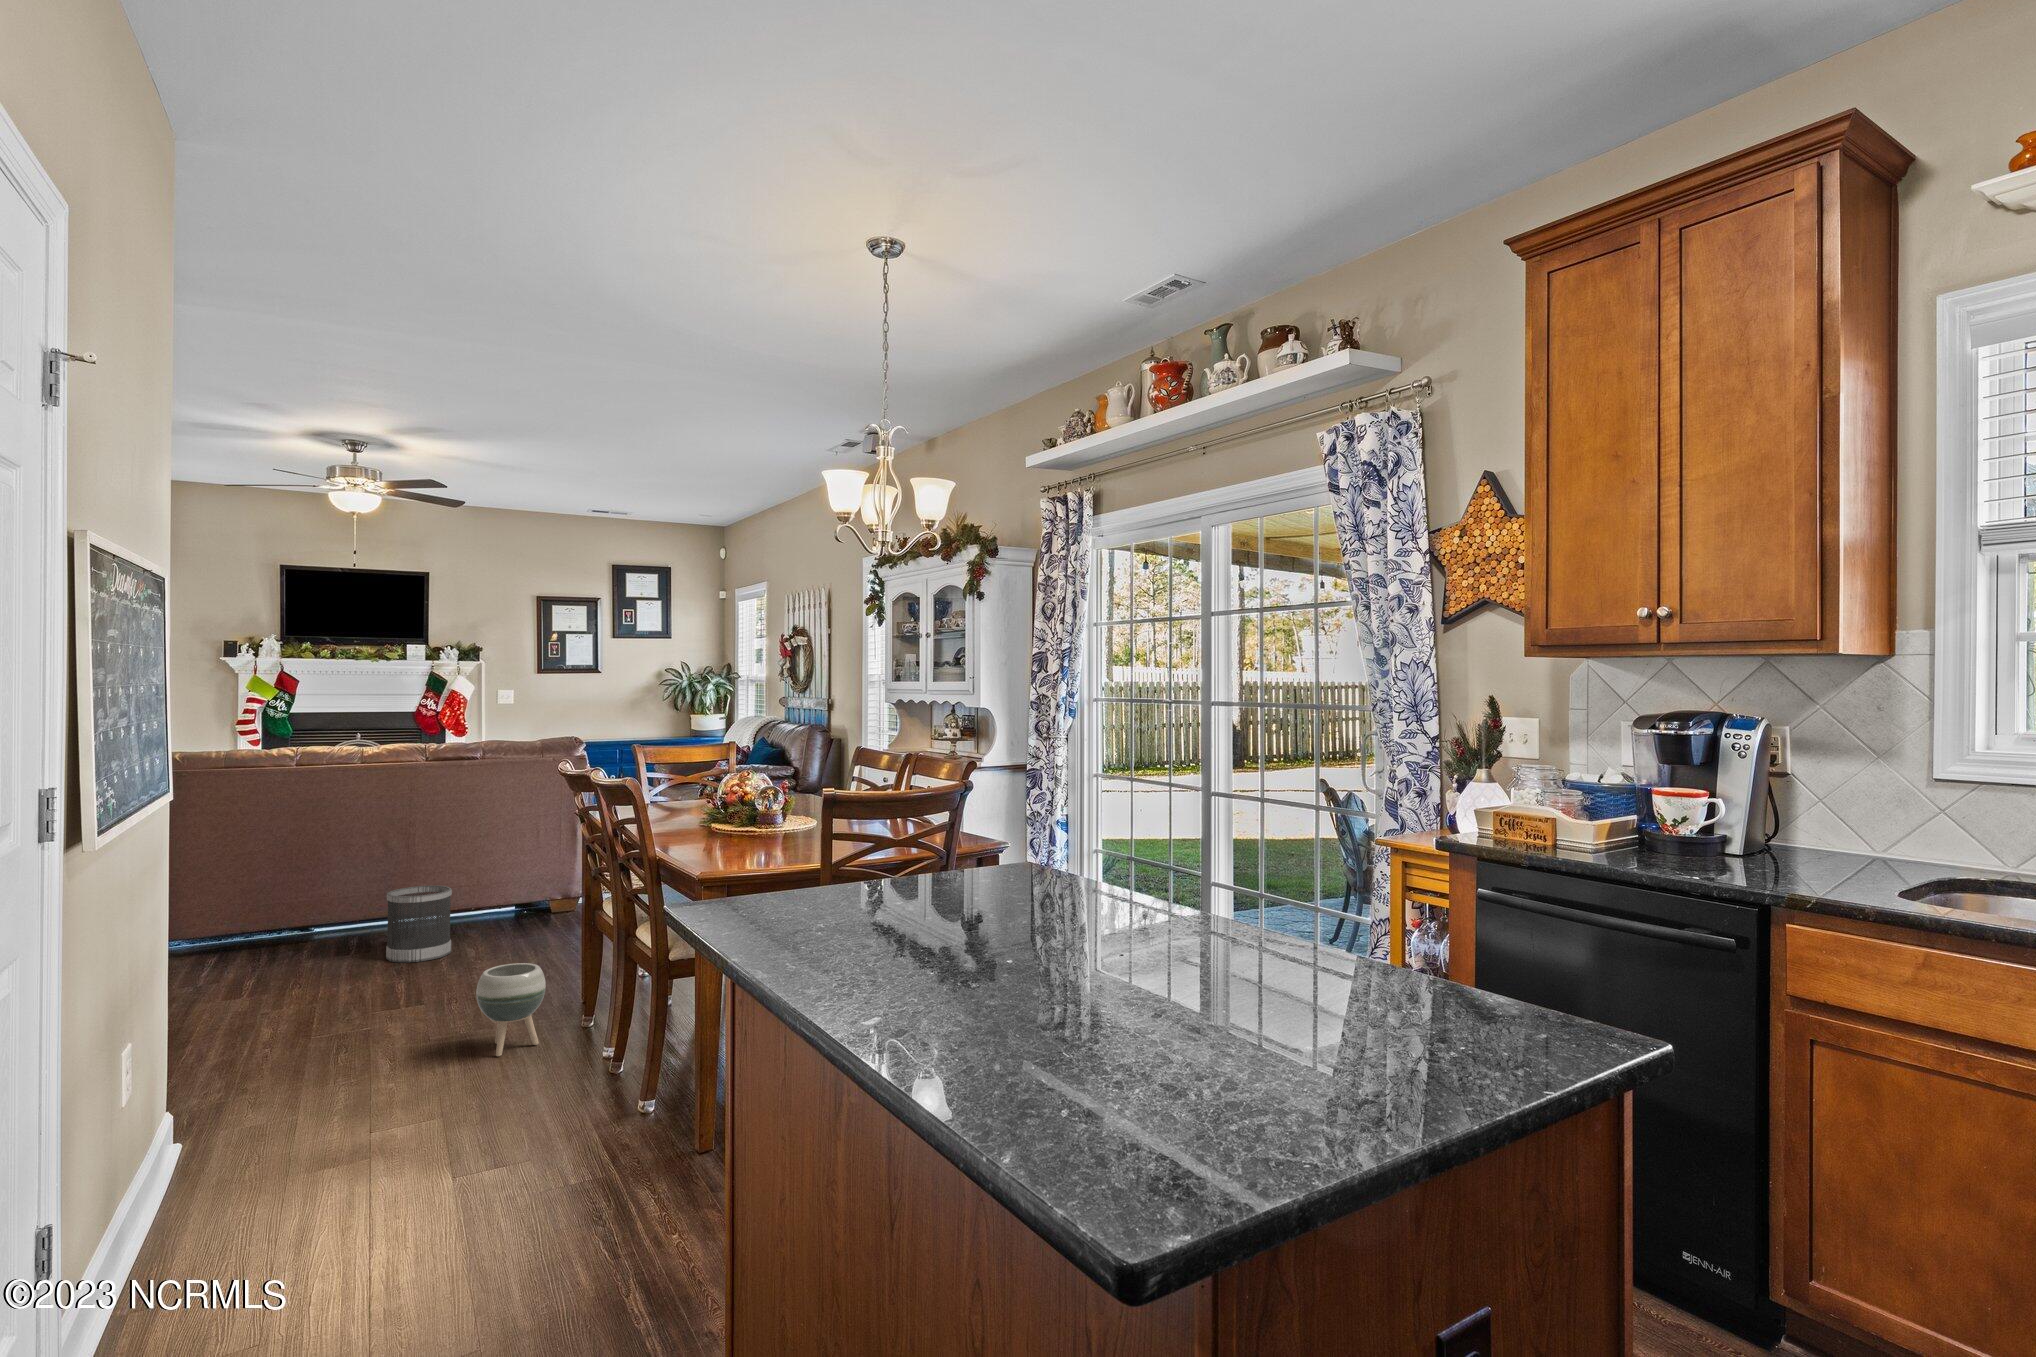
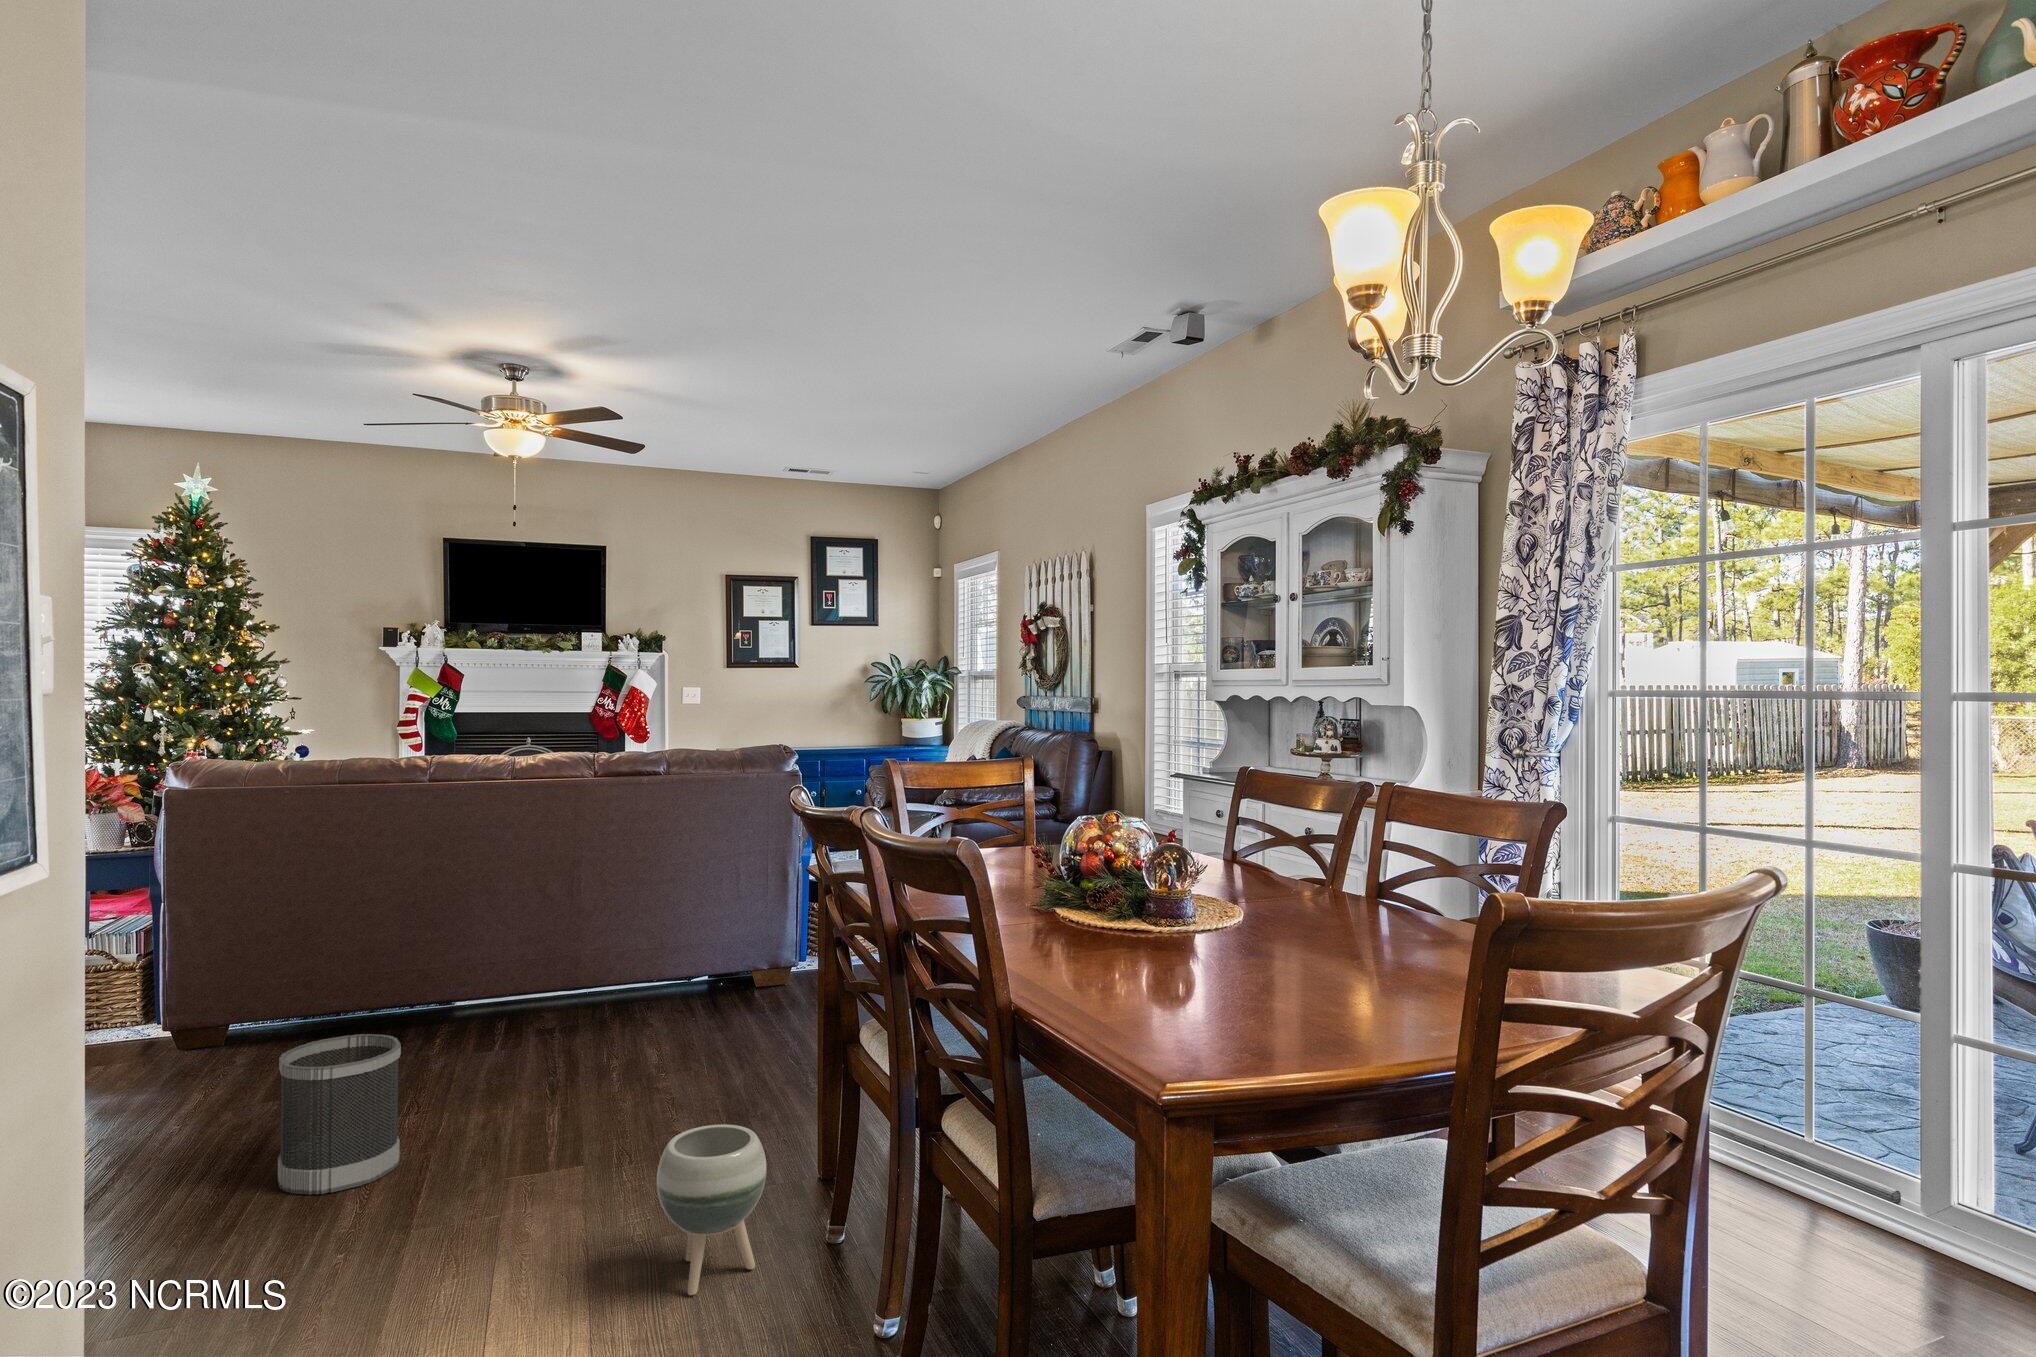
wastebasket: present [386,886,452,963] -> present [278,1034,401,1195]

